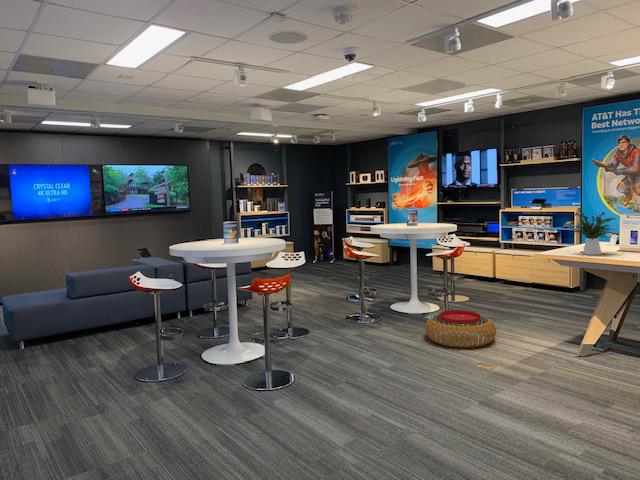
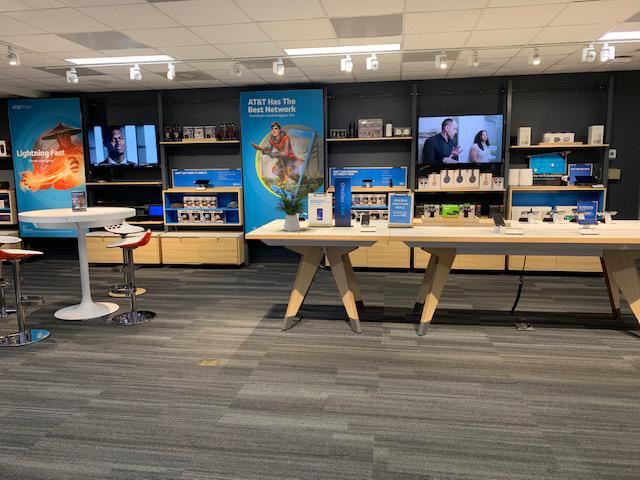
pouf: present [425,310,496,348] -> none [121,303,204,349]

